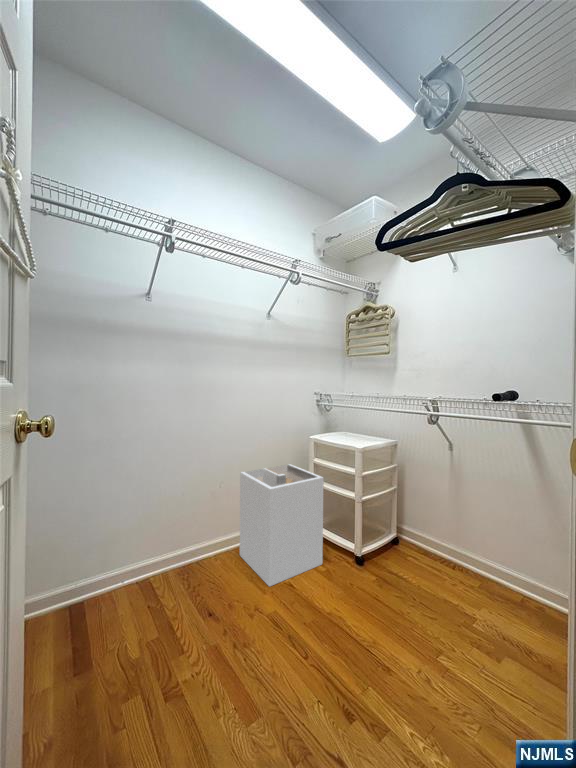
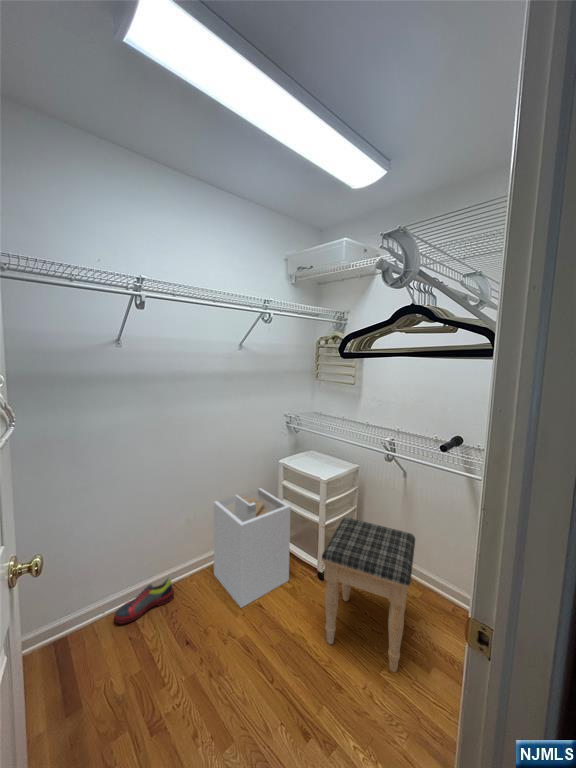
footstool: none [361,487,471,659] -> present [322,518,415,672]
shoe: none [132,550,197,593] -> present [114,578,174,624]

